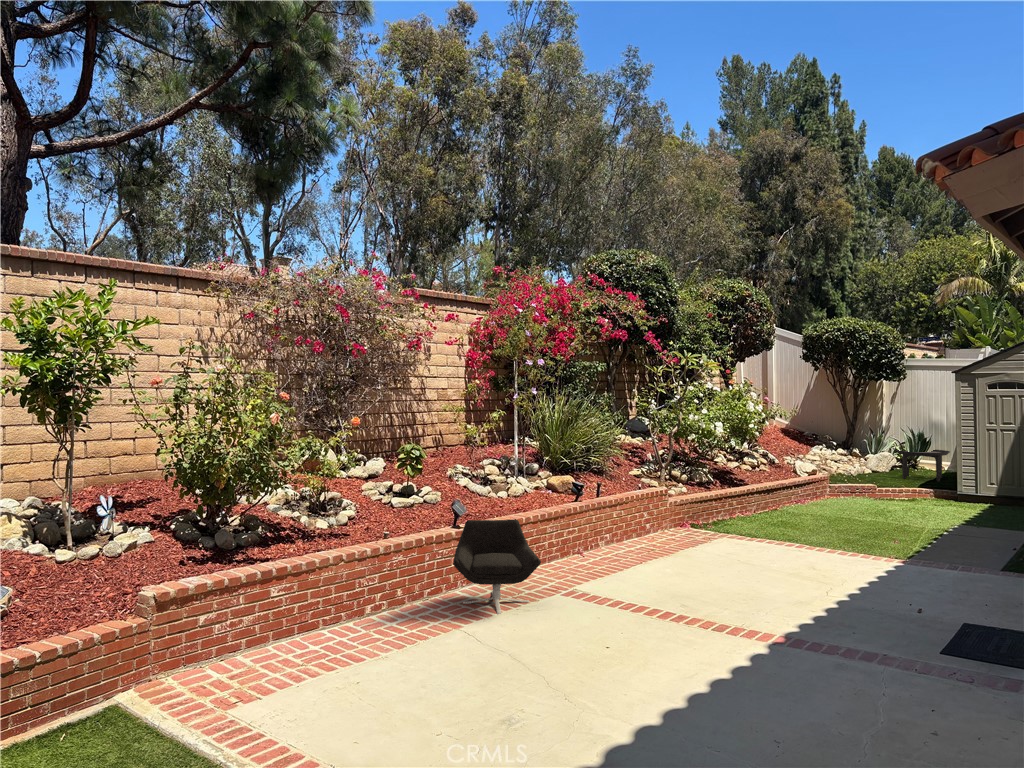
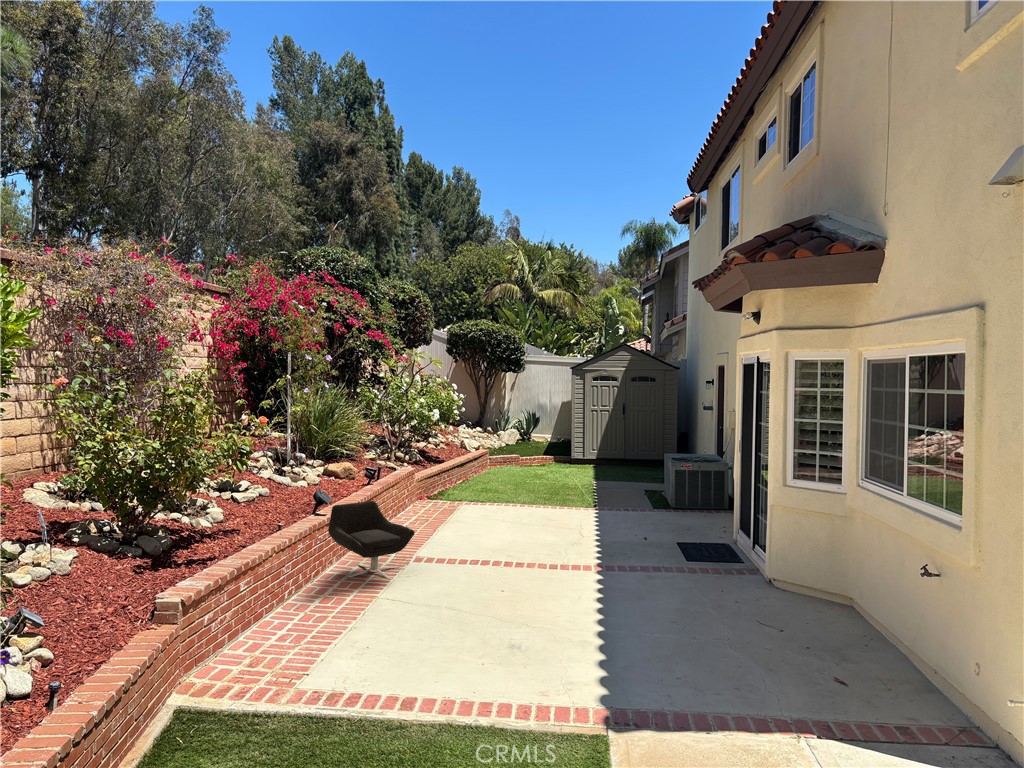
round table: present [895,449,950,481] -> none [516,425,552,449]

